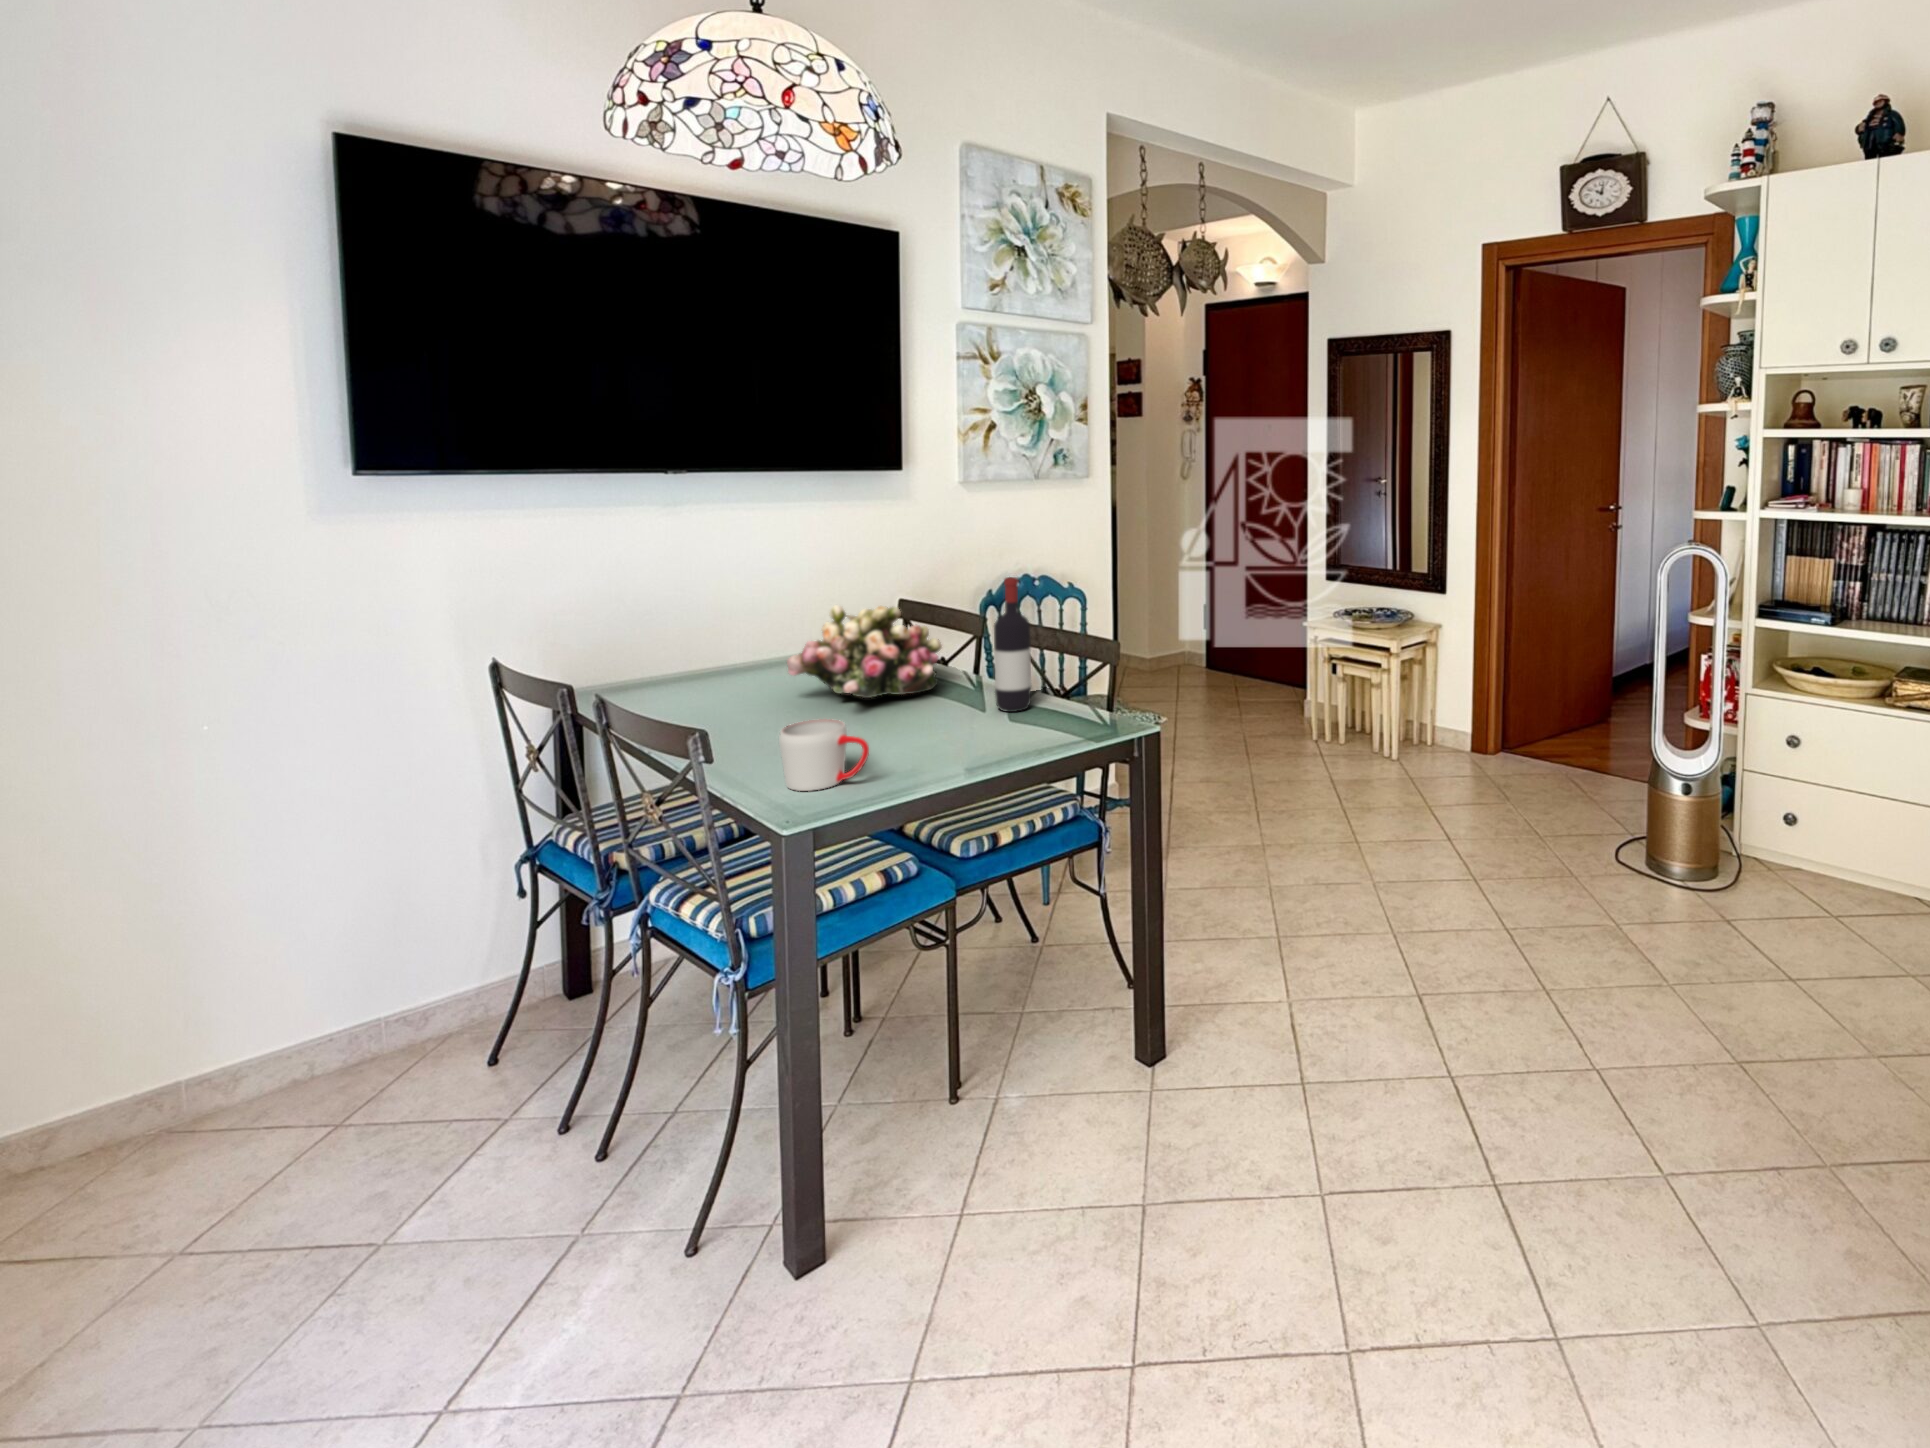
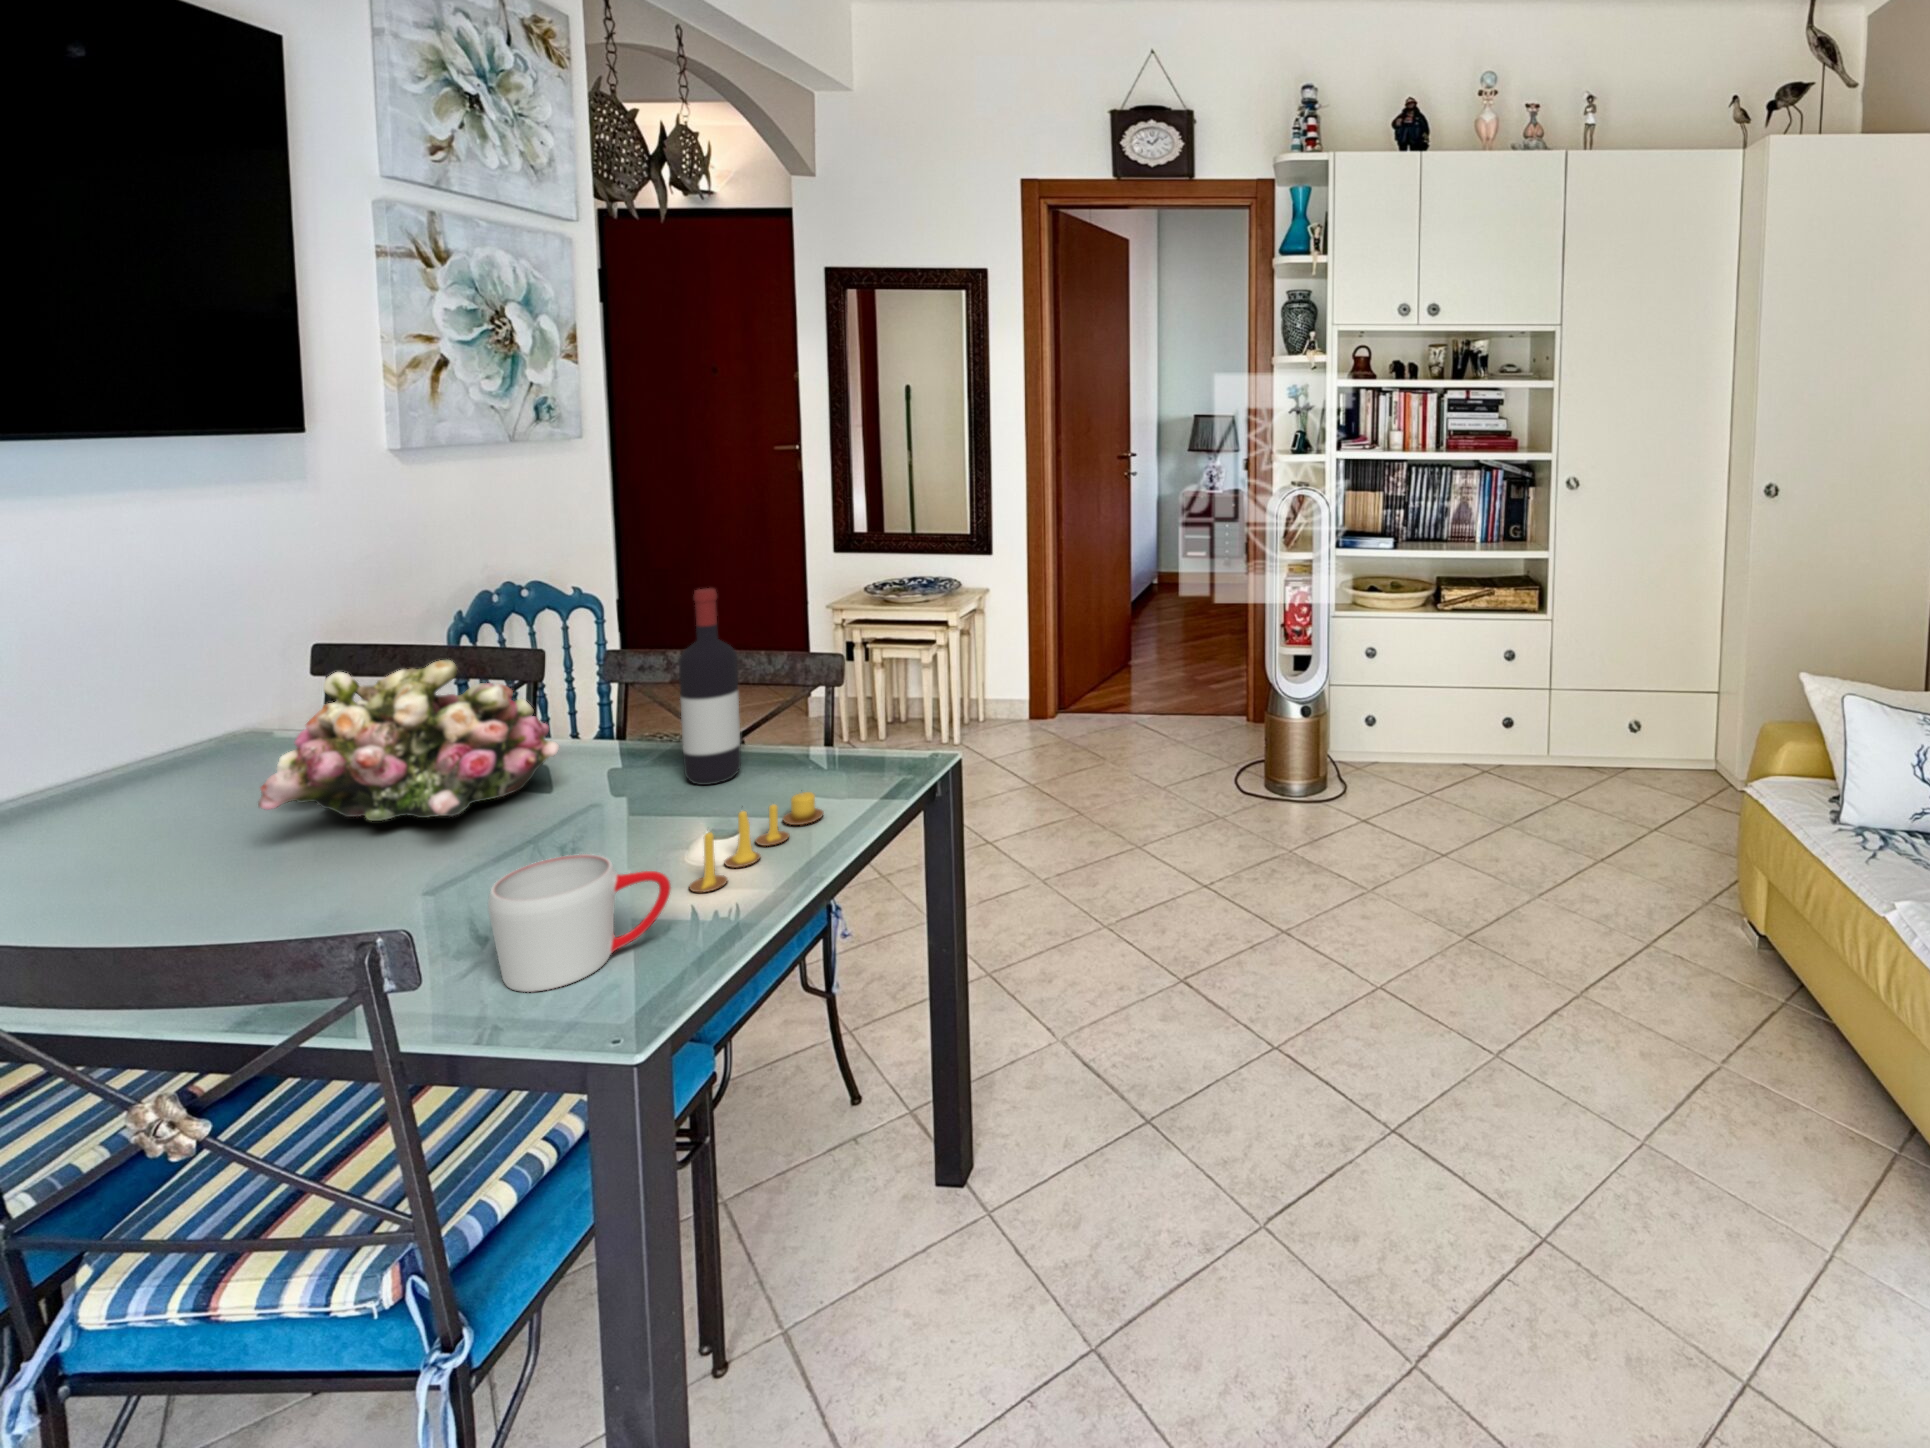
candle: none [914,718,1034,767] -> present [689,792,824,892]

